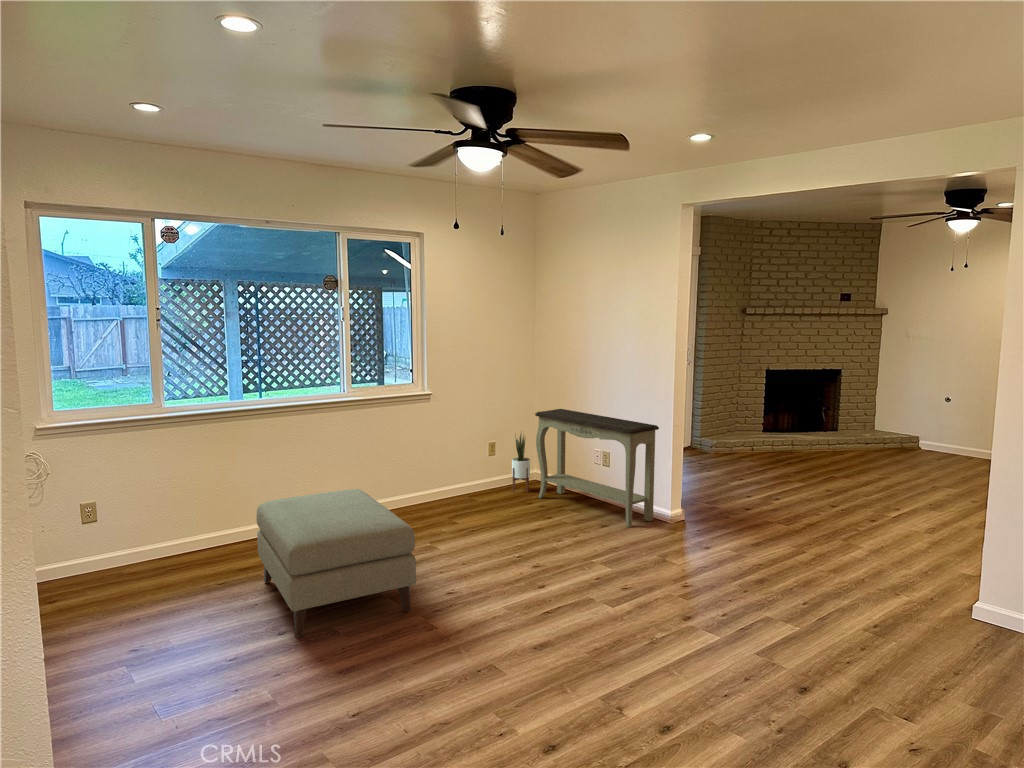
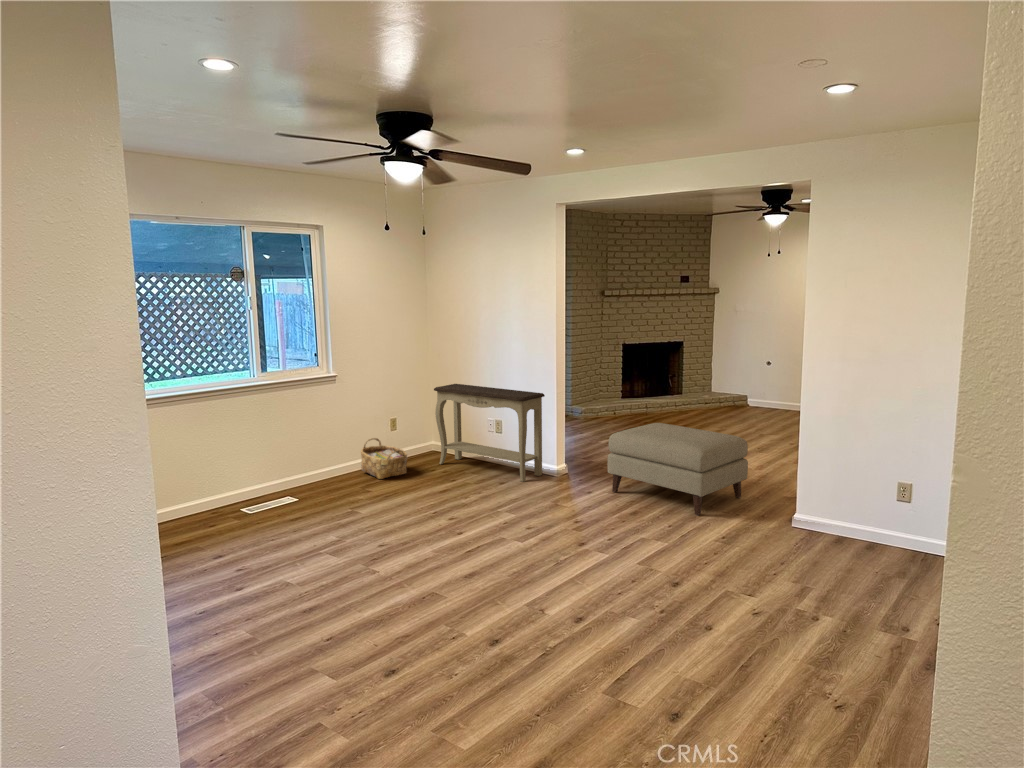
potted plant: present [512,434,530,492] -> none [413,405,430,461]
woven basket: none [452,464,502,511] -> present [361,438,407,479]
ottoman: present [257,489,416,638] -> present [608,423,748,515]

